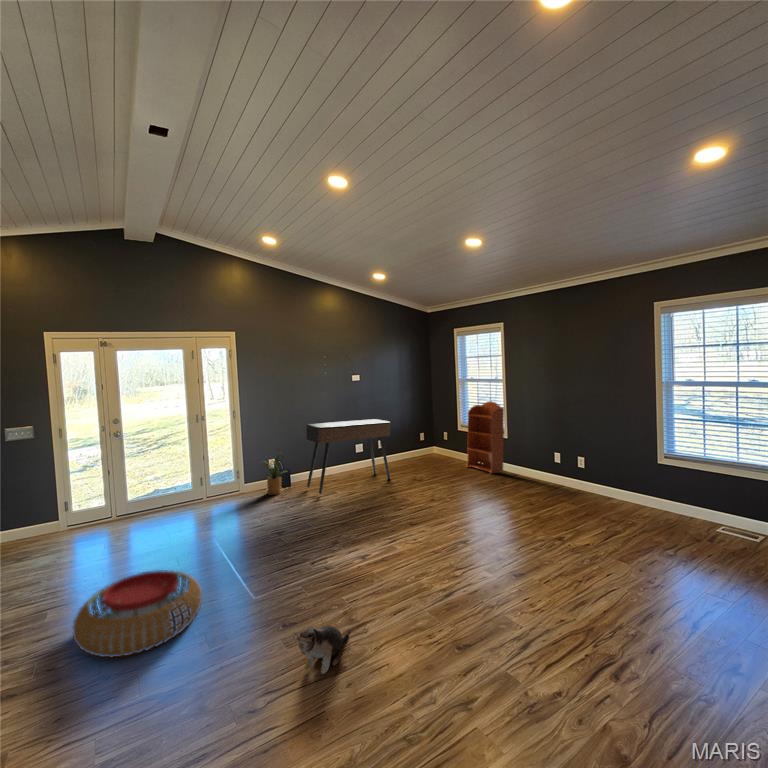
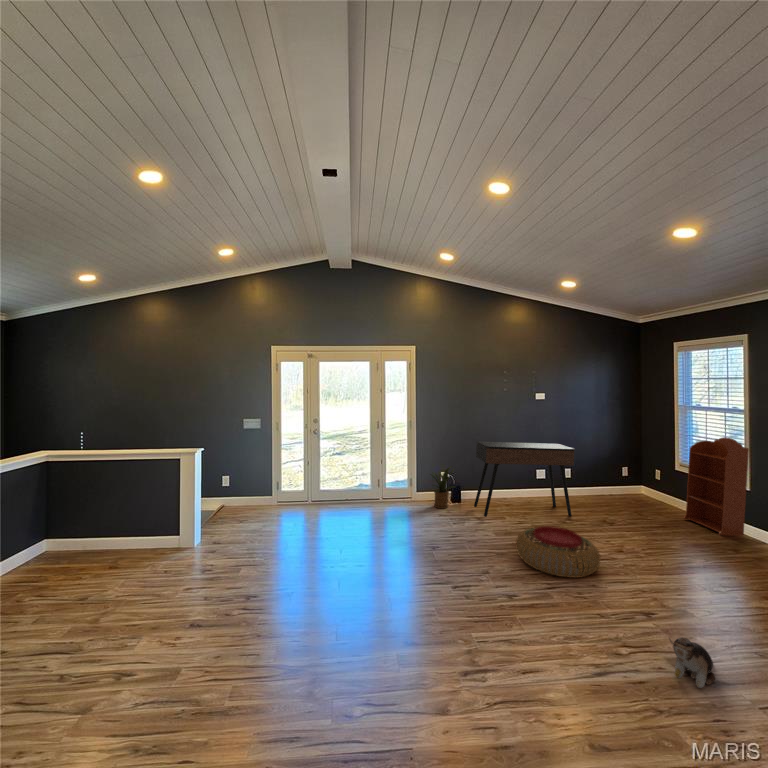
pouf: present [73,570,202,657] -> present [516,526,600,578]
plush toy: present [293,626,349,674] -> present [669,637,715,688]

